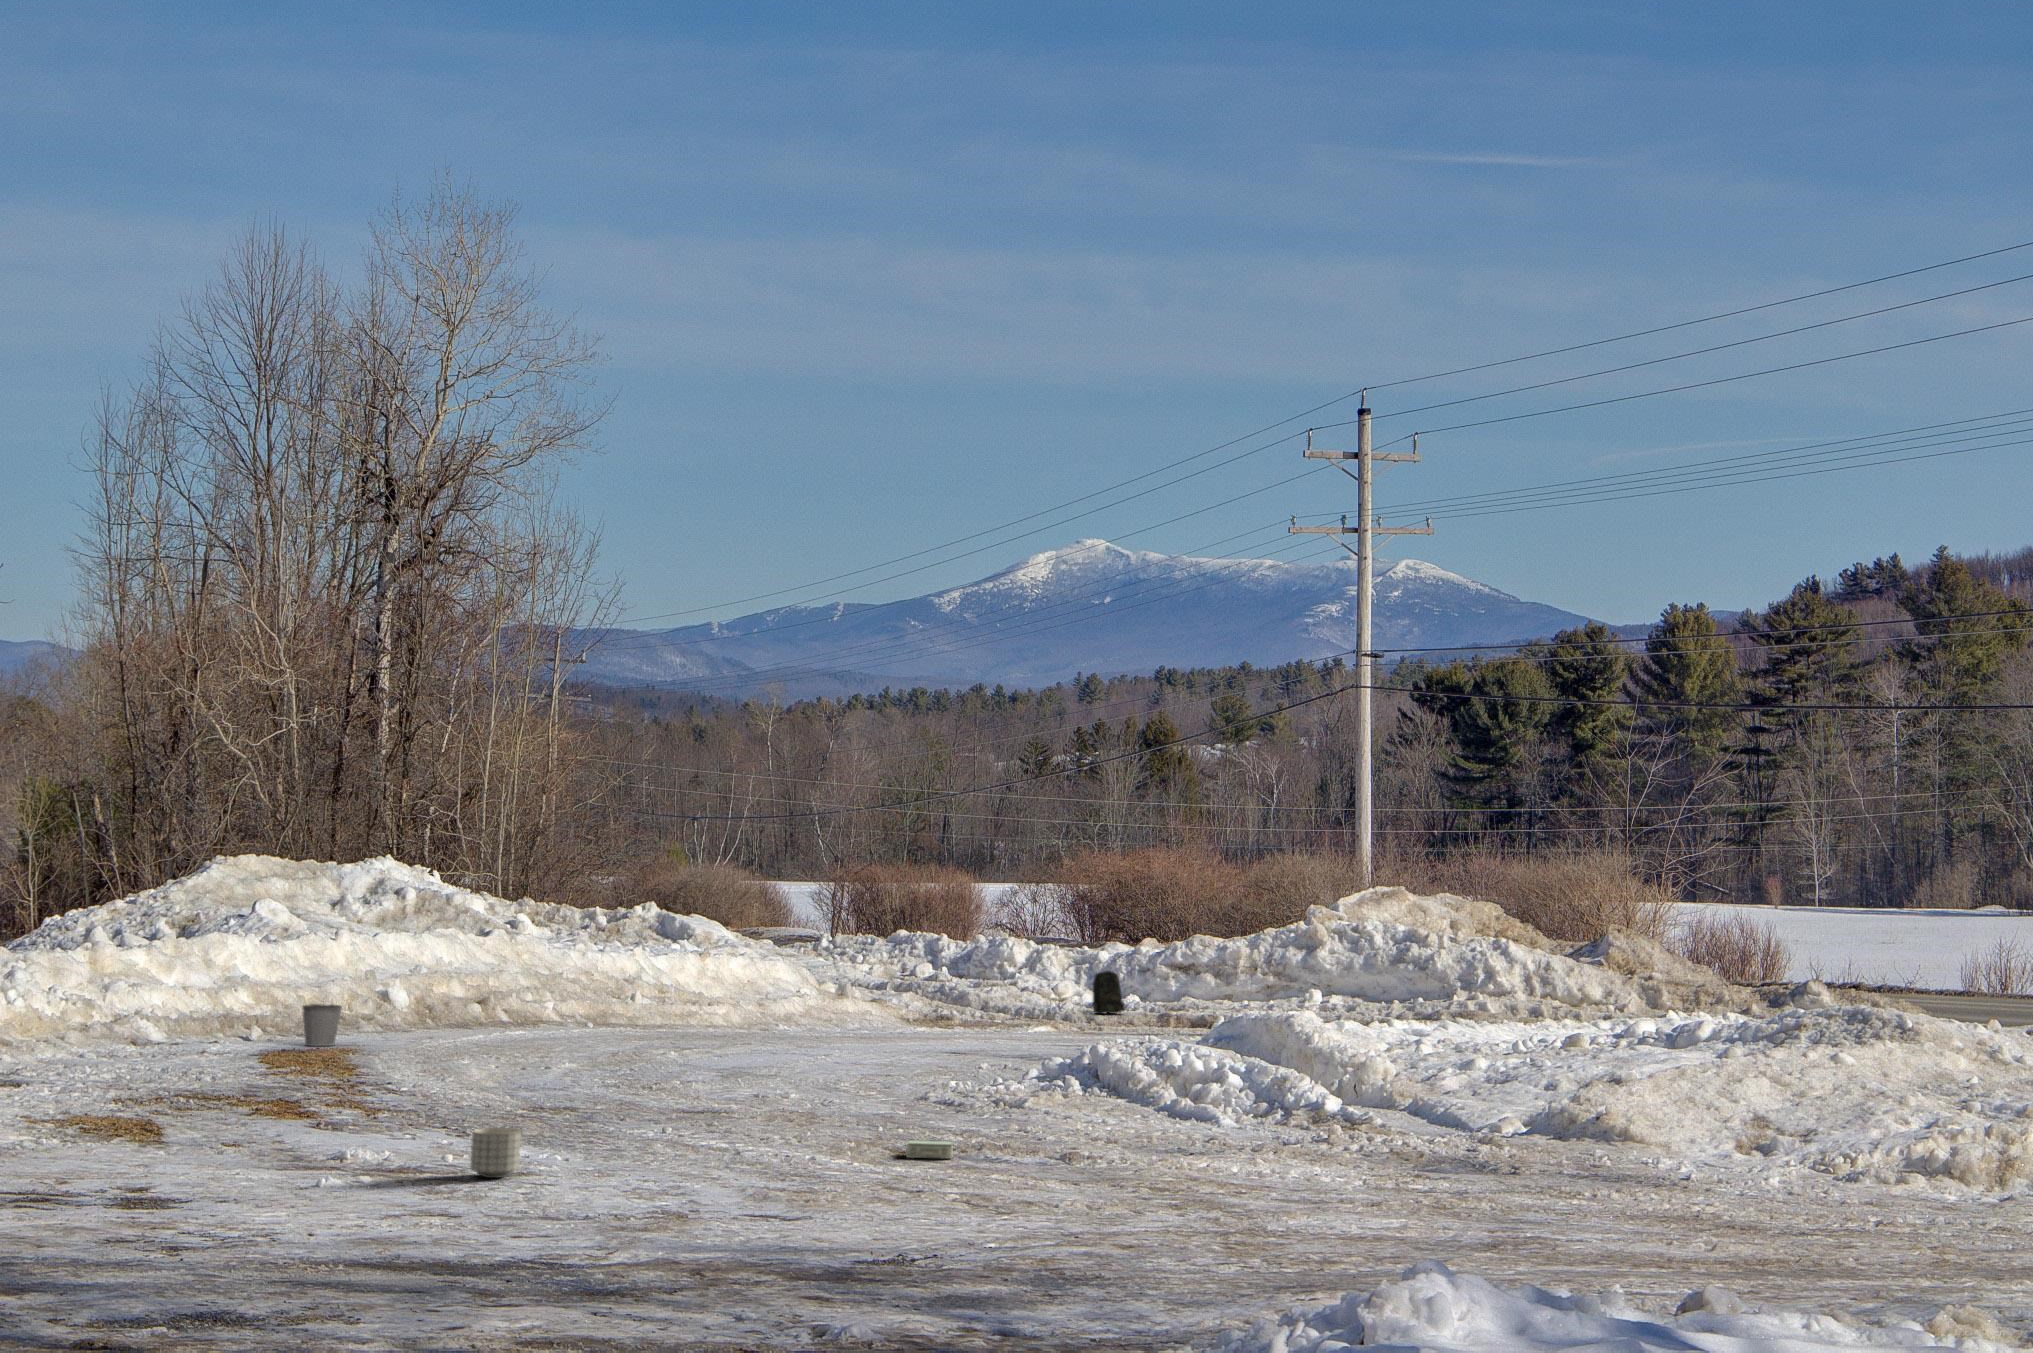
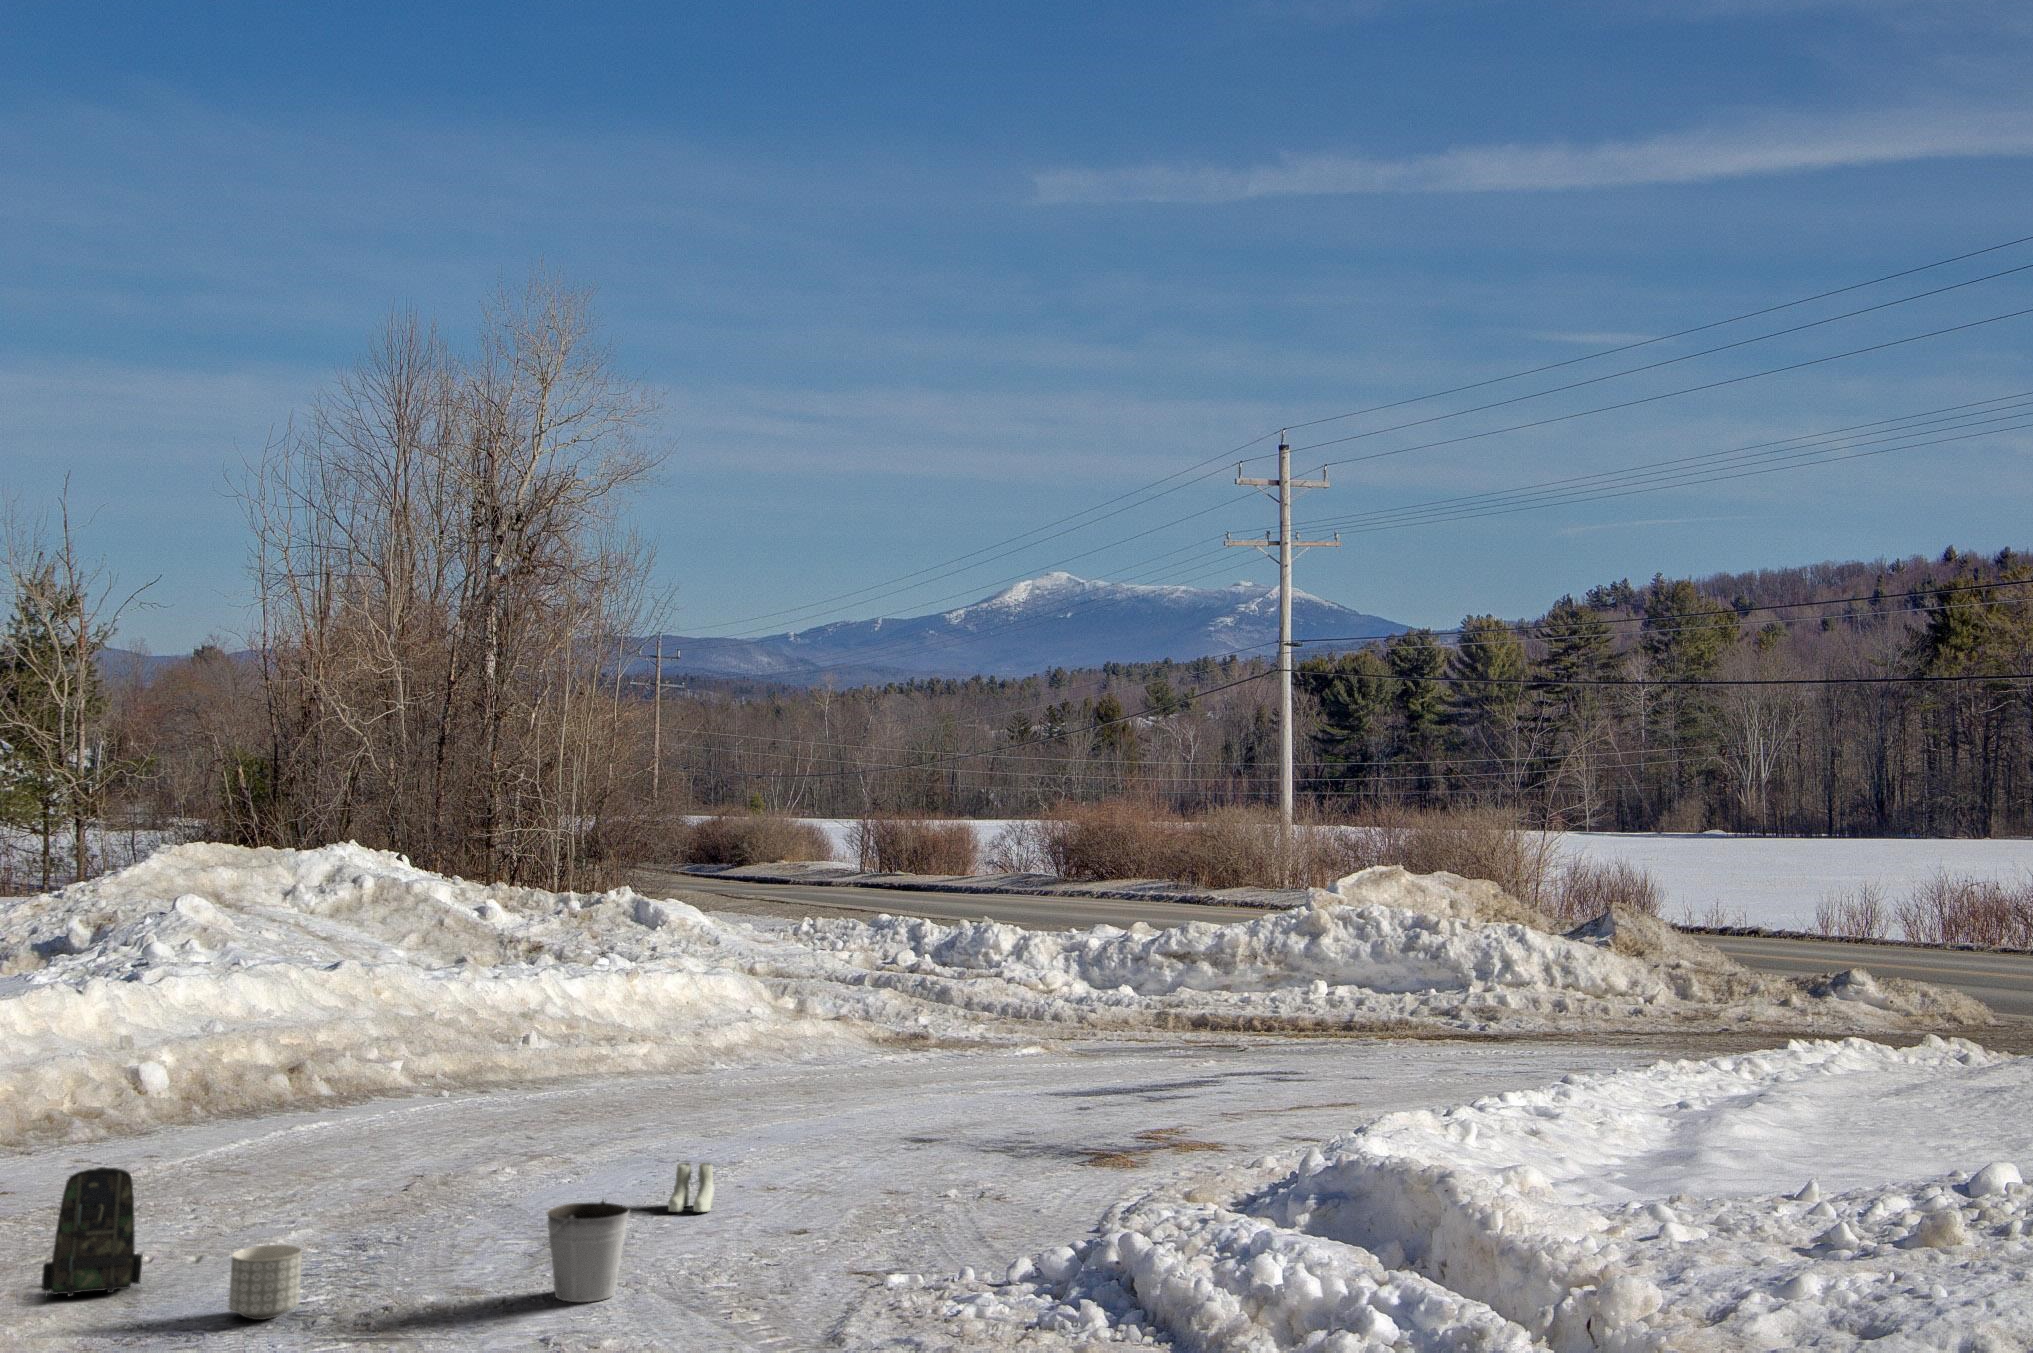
backpack: present [1092,971,1124,1014] -> present [42,1167,143,1296]
bucket: present [300,1004,342,1046] -> present [543,1199,630,1302]
boots: none [765,1094,800,1131] -> present [668,1163,714,1212]
toolbox: present [906,1140,953,1159] -> none [840,1236,903,1264]

